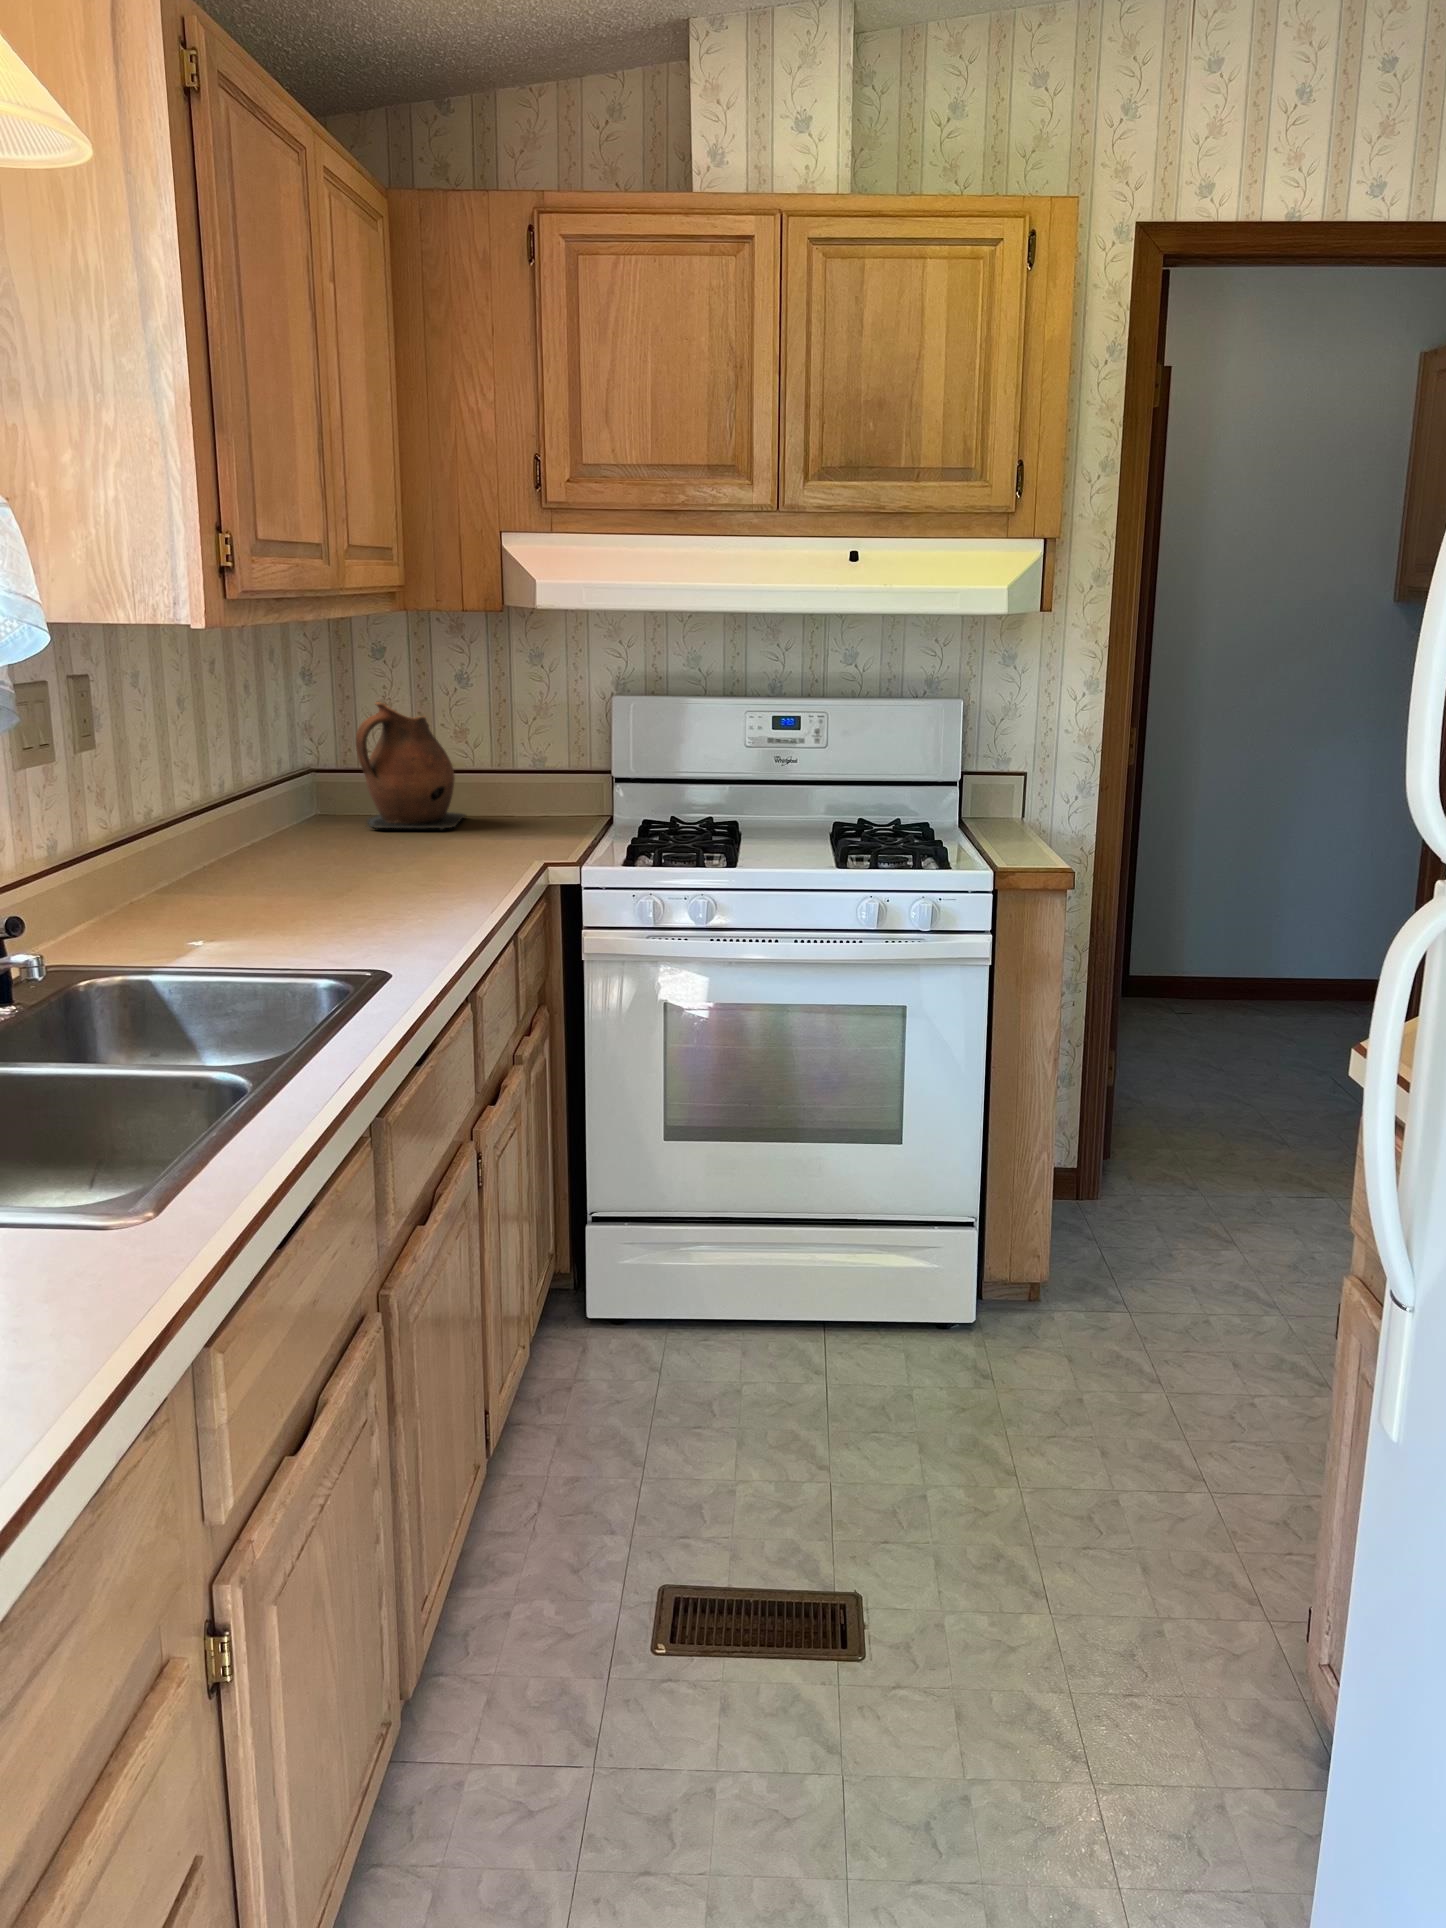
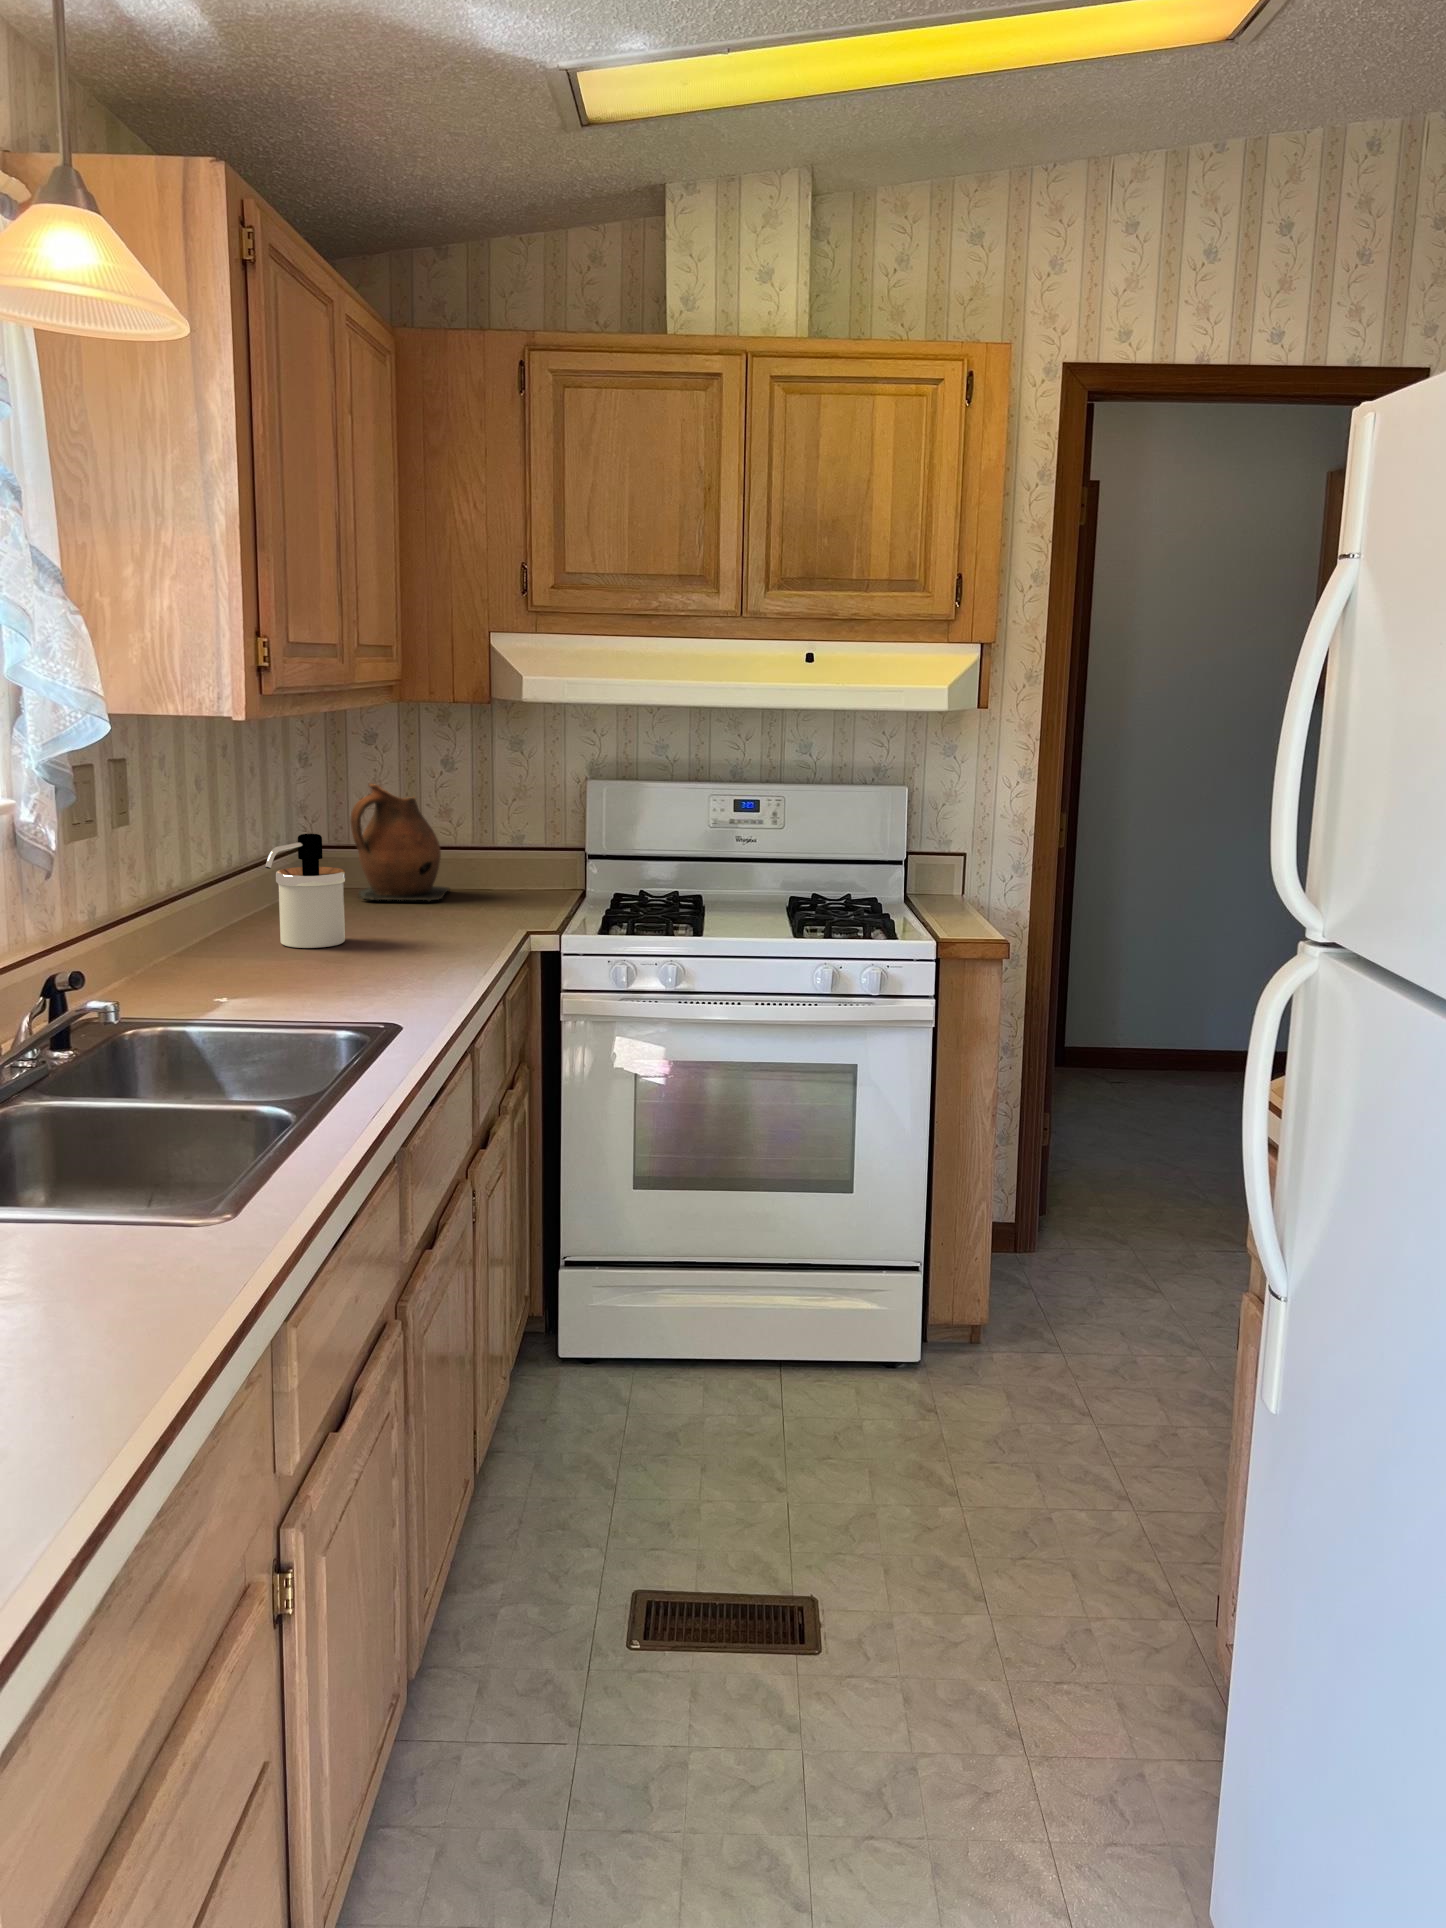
soap dispenser: none [251,758,344,883] -> present [265,834,346,948]

